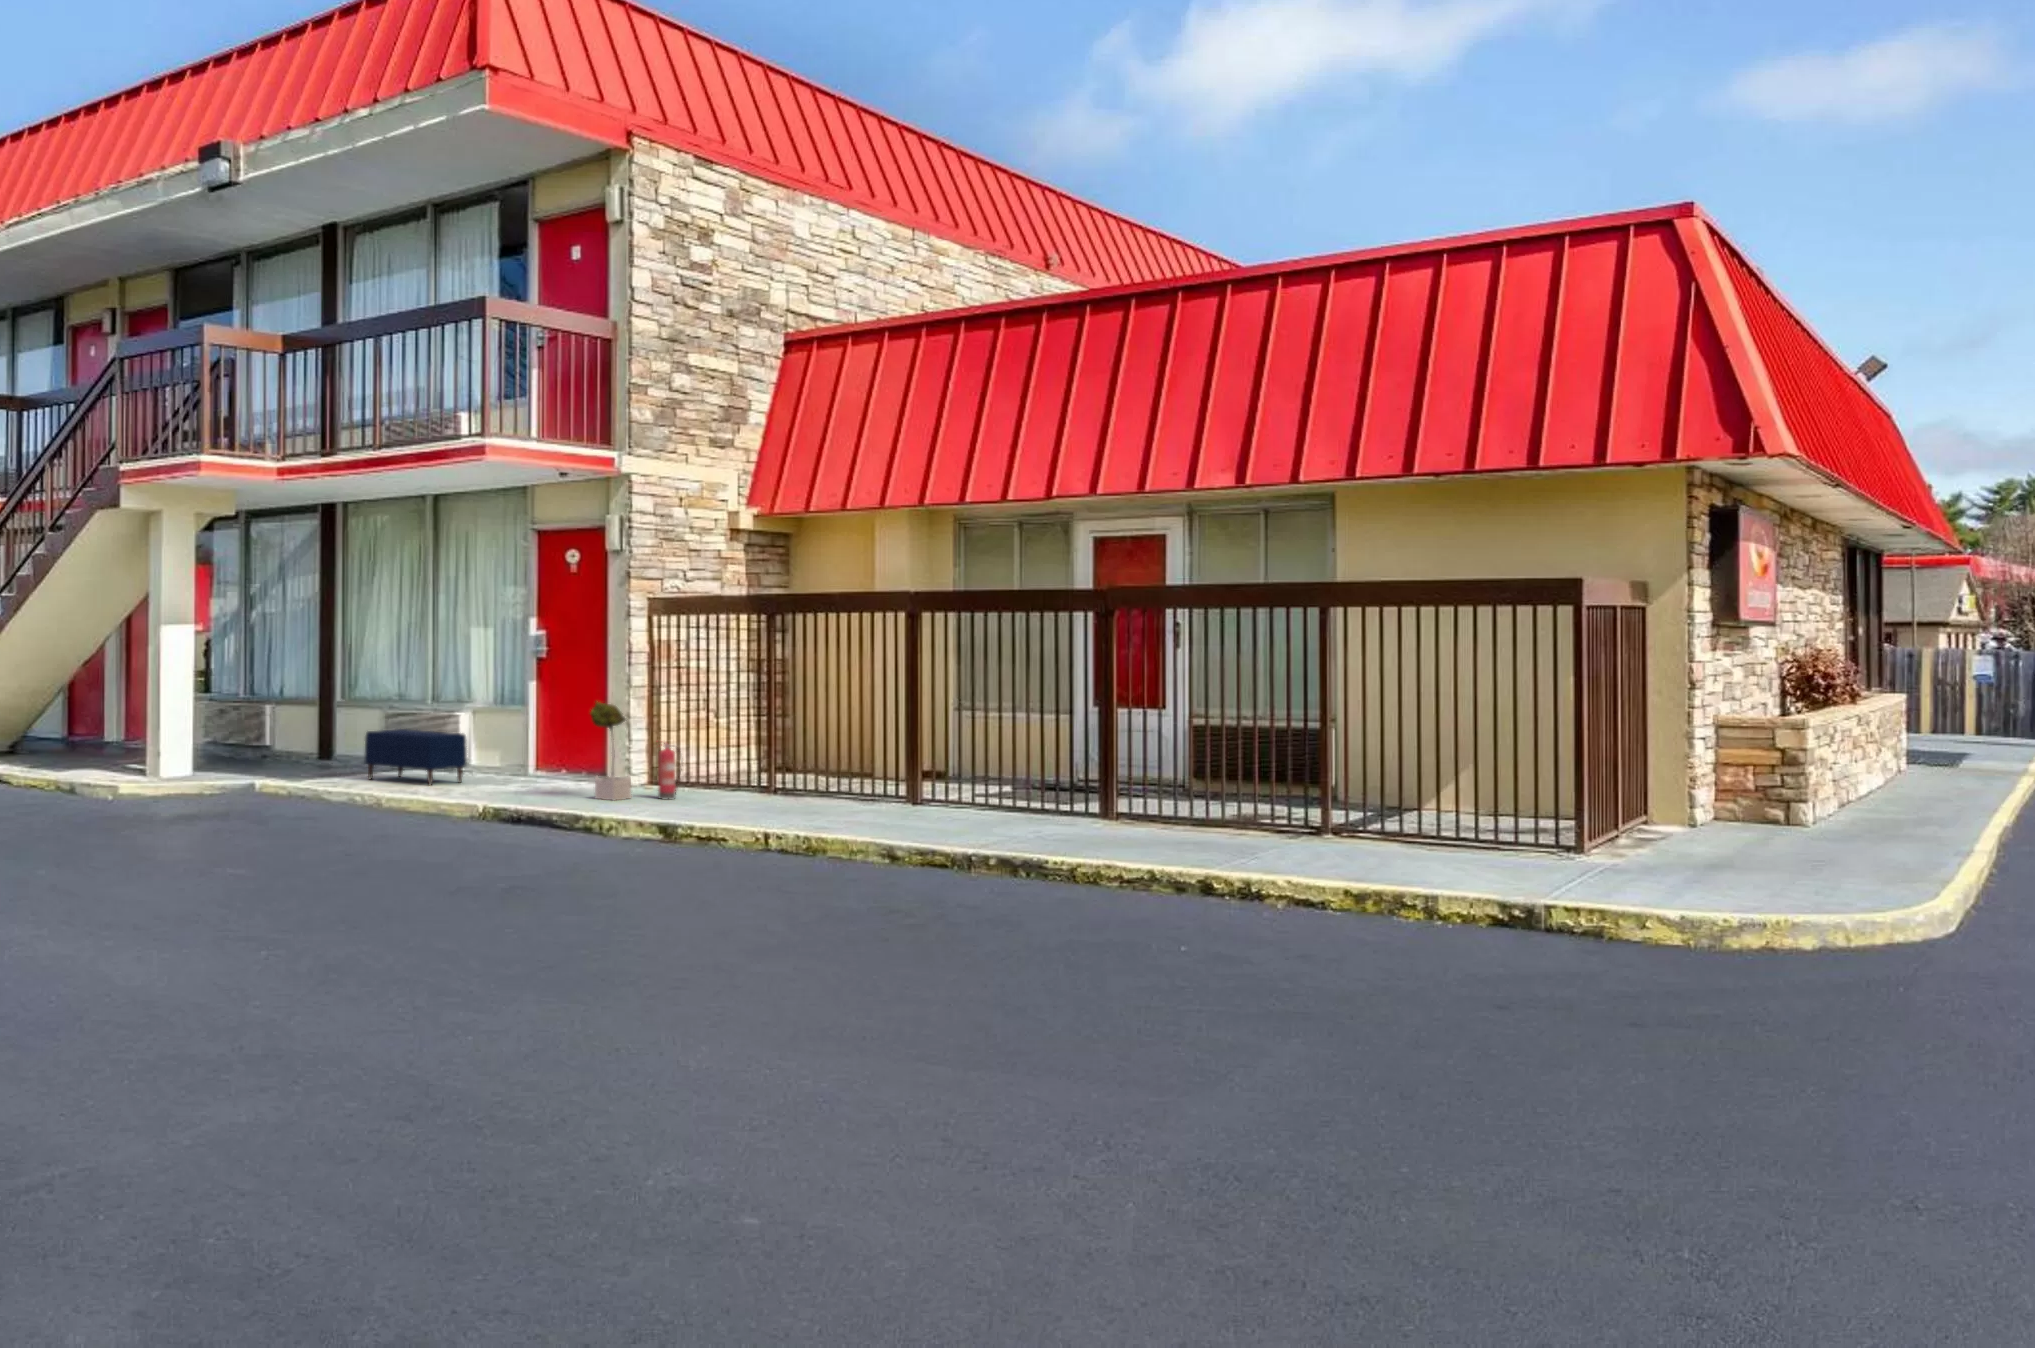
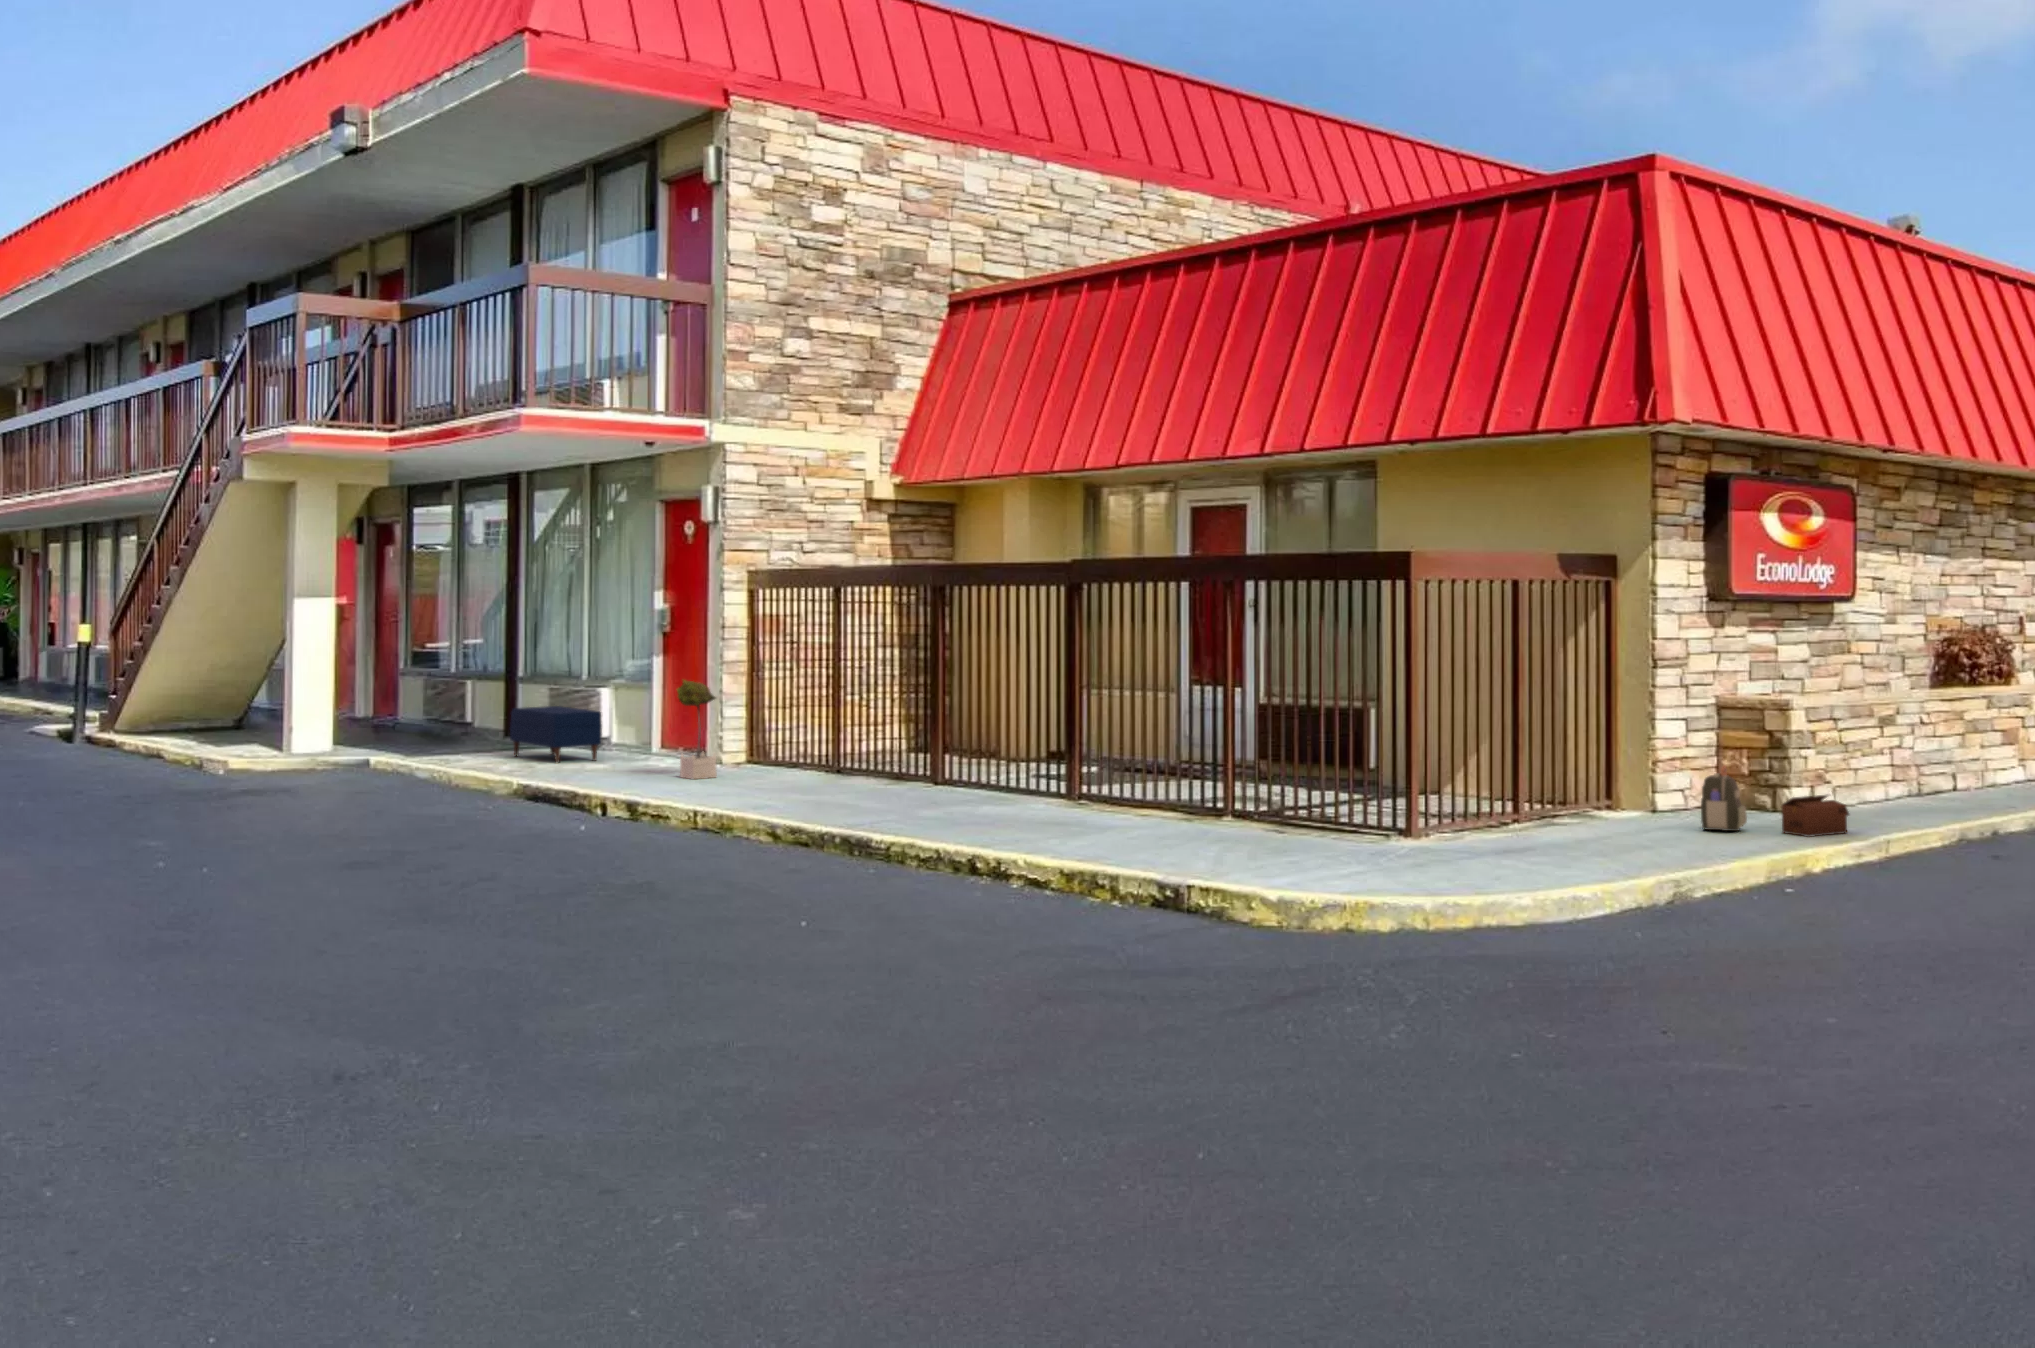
fire extinguisher: present [658,743,677,799] -> none [741,720,768,779]
backpack: none [1721,779,1775,842] -> present [1701,766,1747,831]
cardboard box: none [1808,806,1869,847] -> present [1781,795,1849,837]

